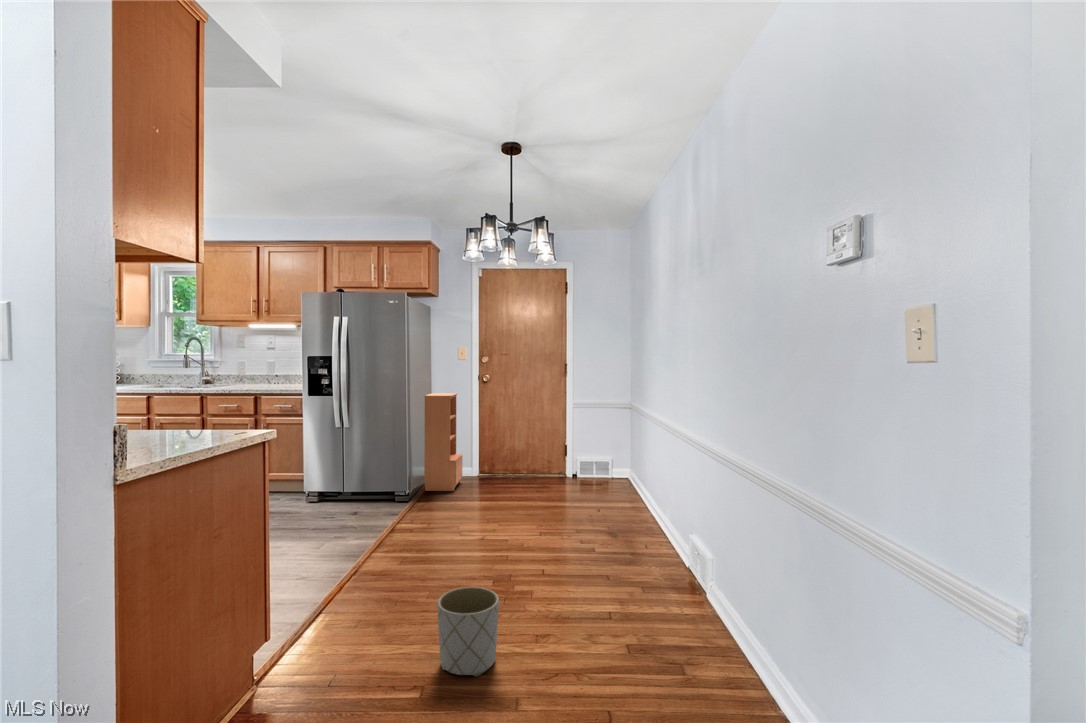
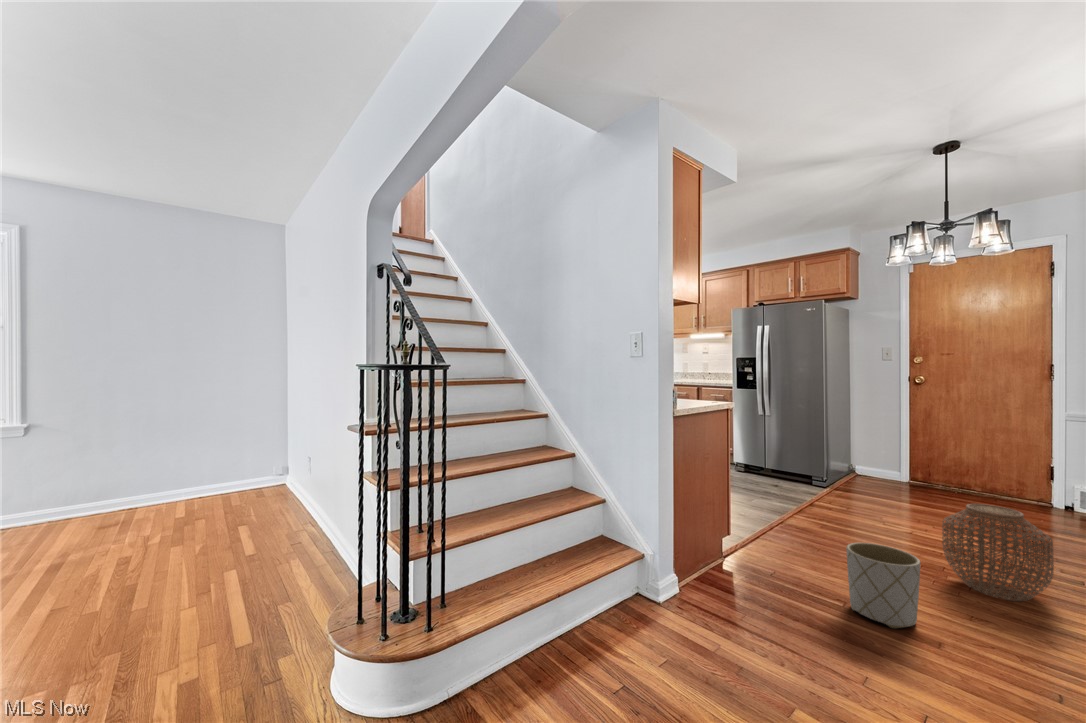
bookcase: present [424,393,462,491] -> none [844,393,890,490]
woven basket: none [510,512,578,596] -> present [942,504,1054,601]

